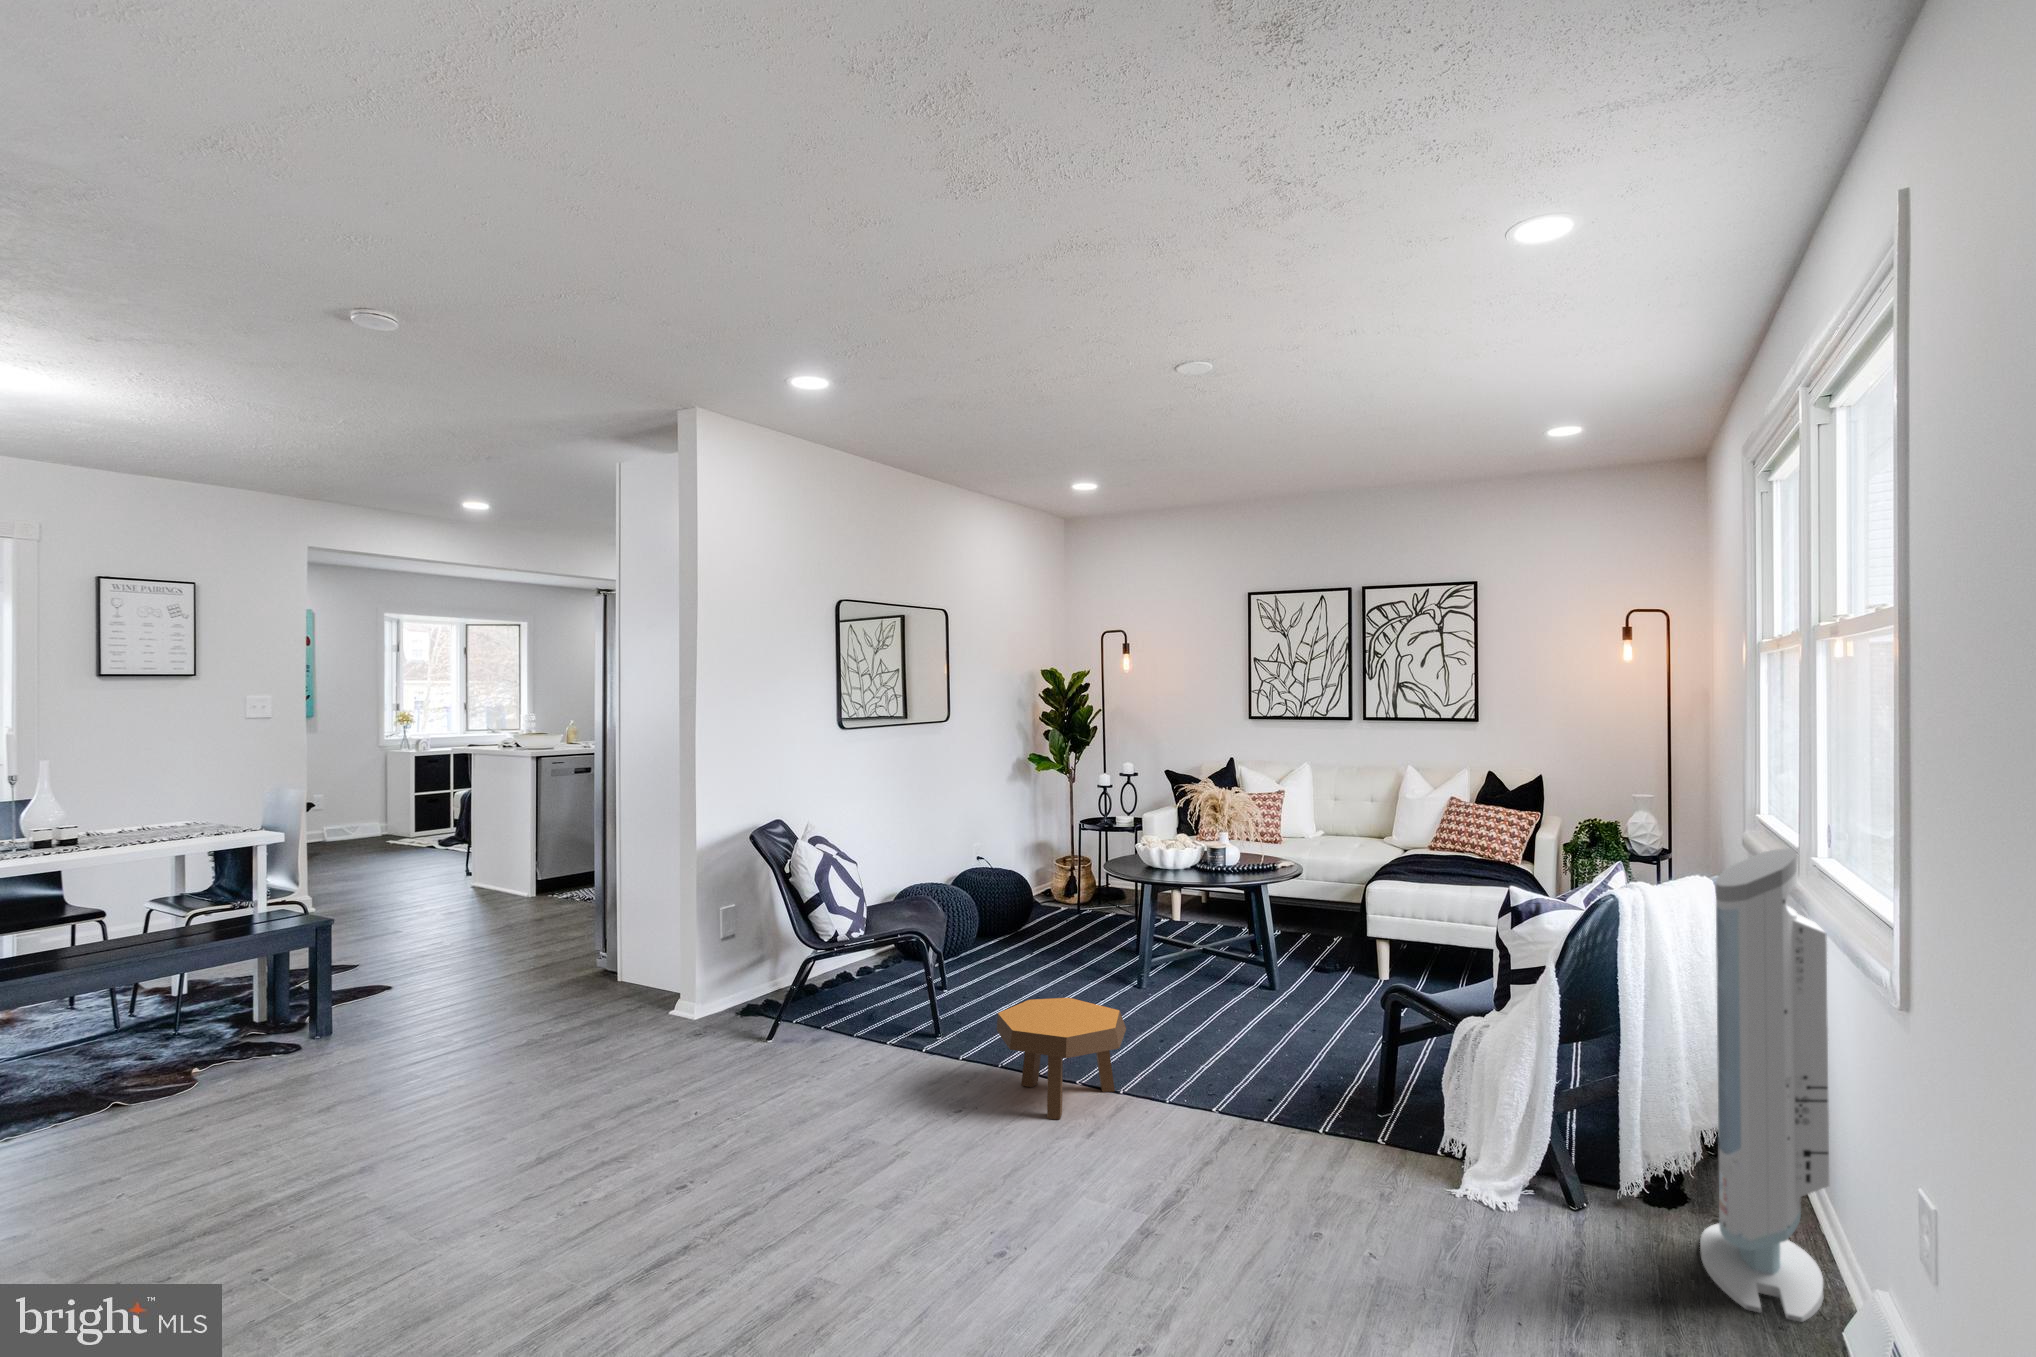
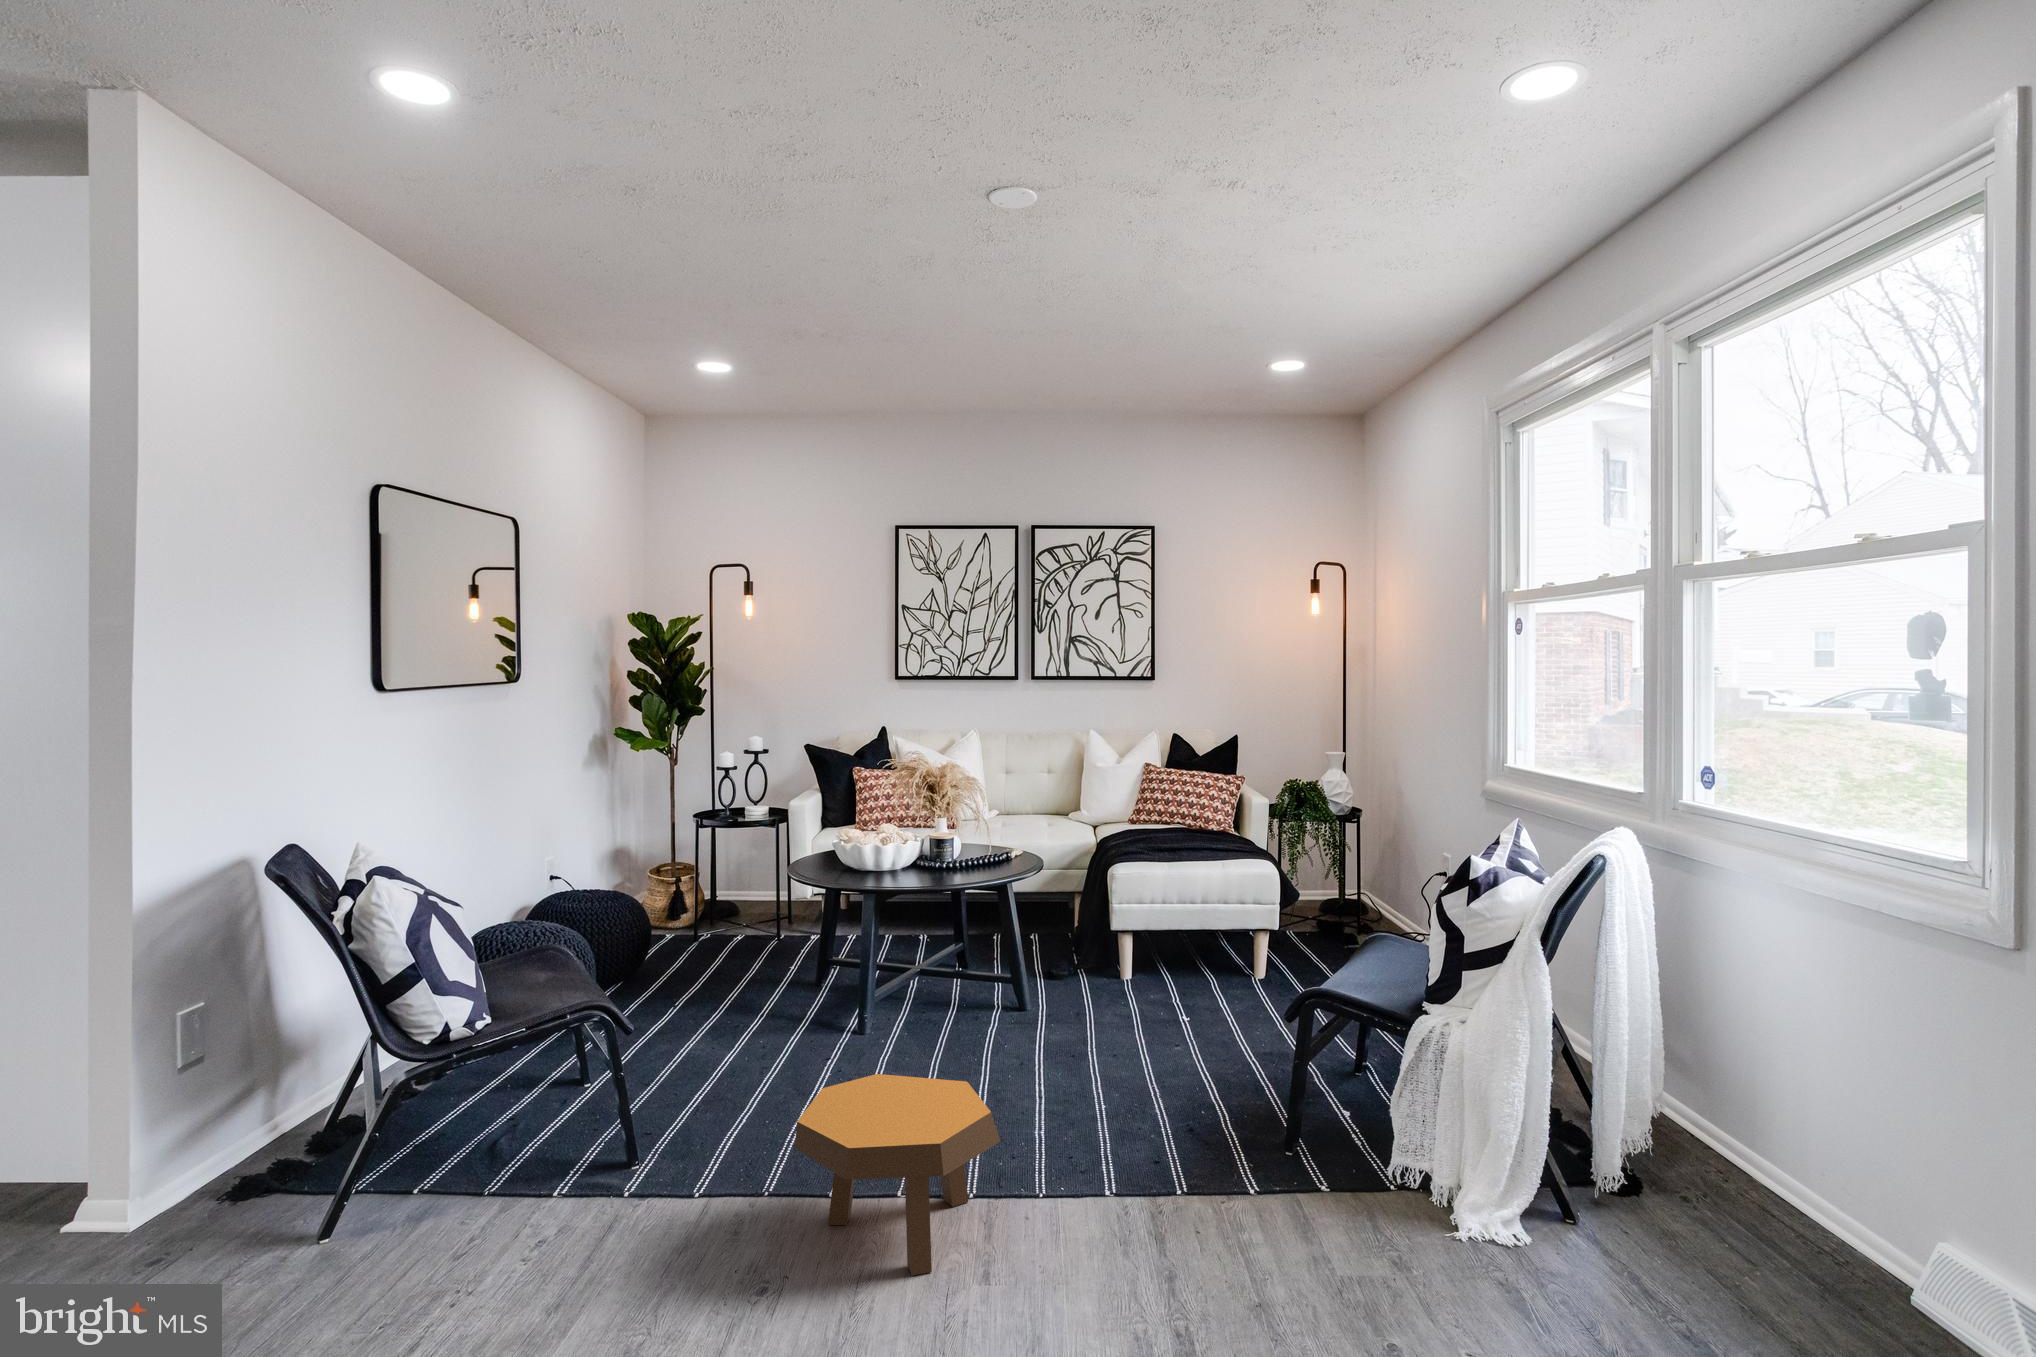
air purifier: present [1700,849,1829,1322] -> none [1738,784,1932,1326]

